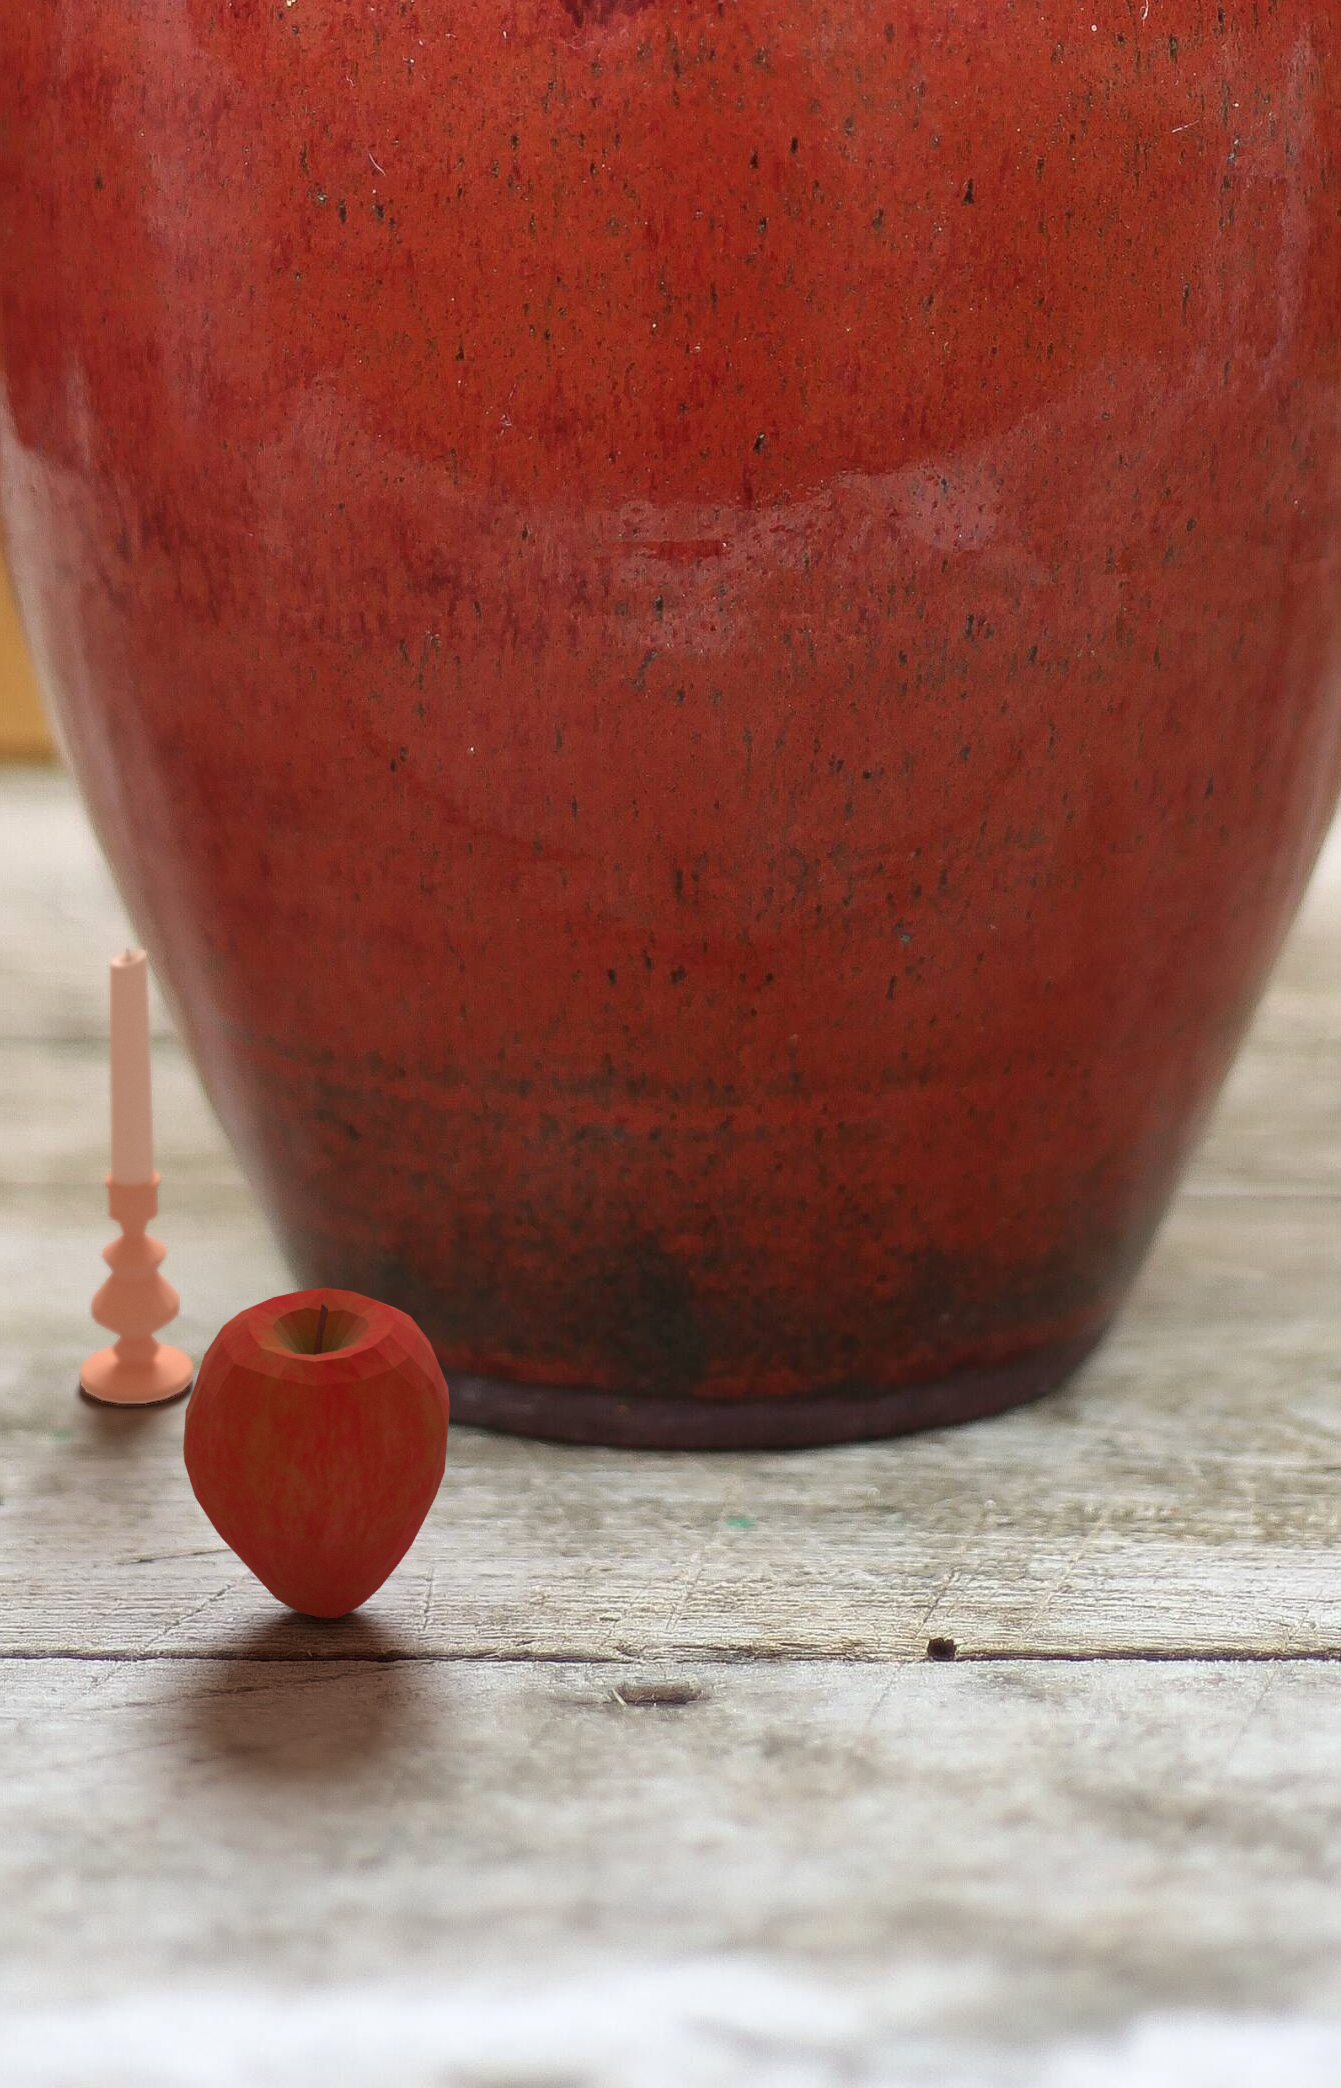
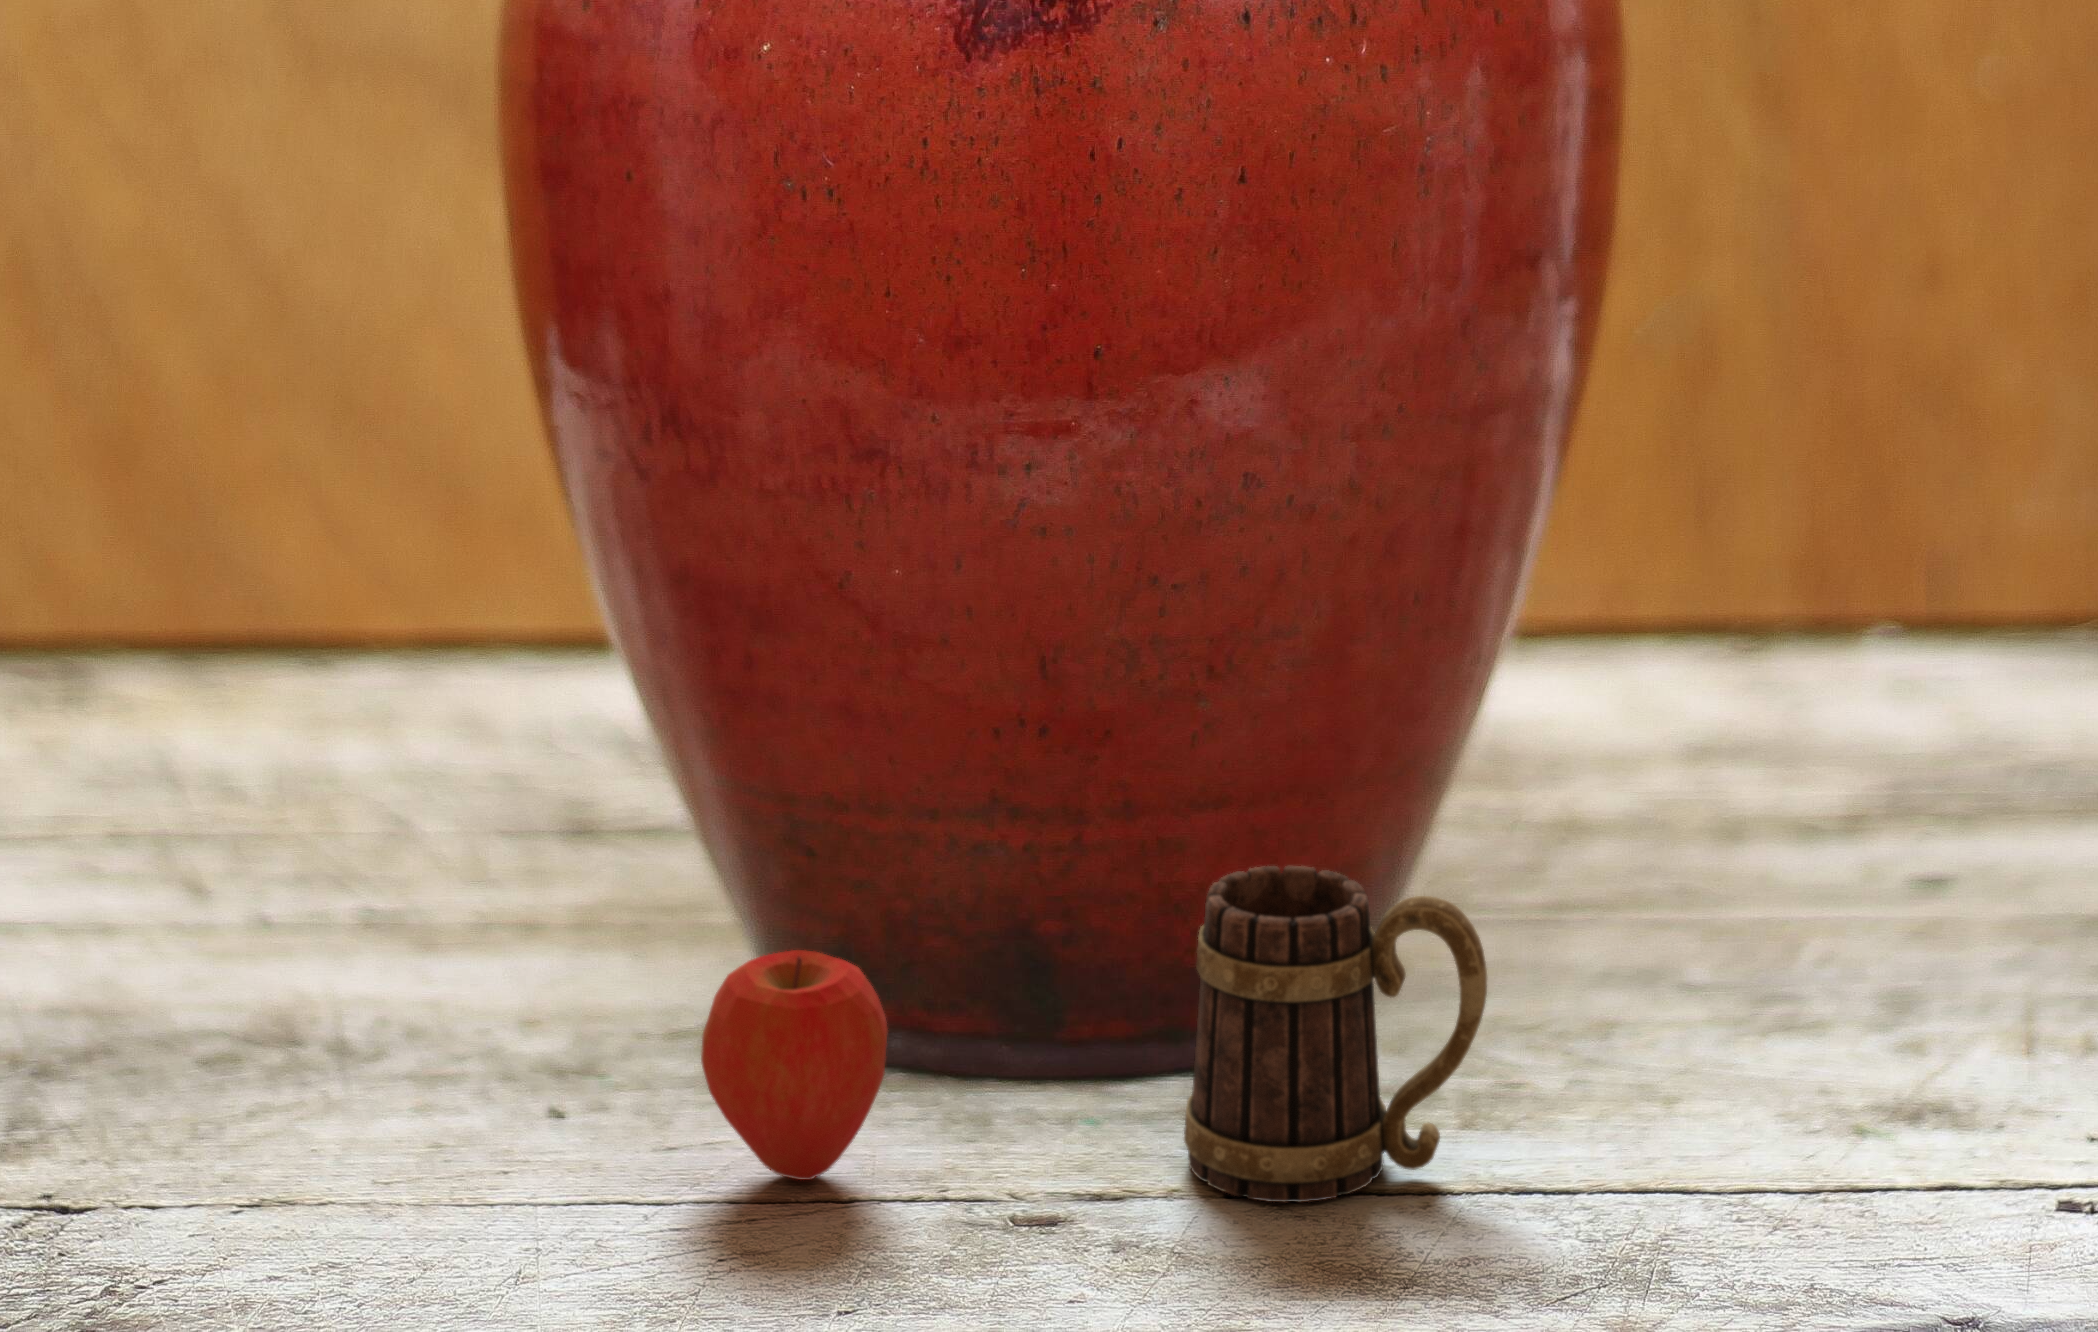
candle: present [80,949,194,1404] -> none [611,728,693,1059]
mug: none [871,1174,1308,1667] -> present [1184,866,1487,1203]

